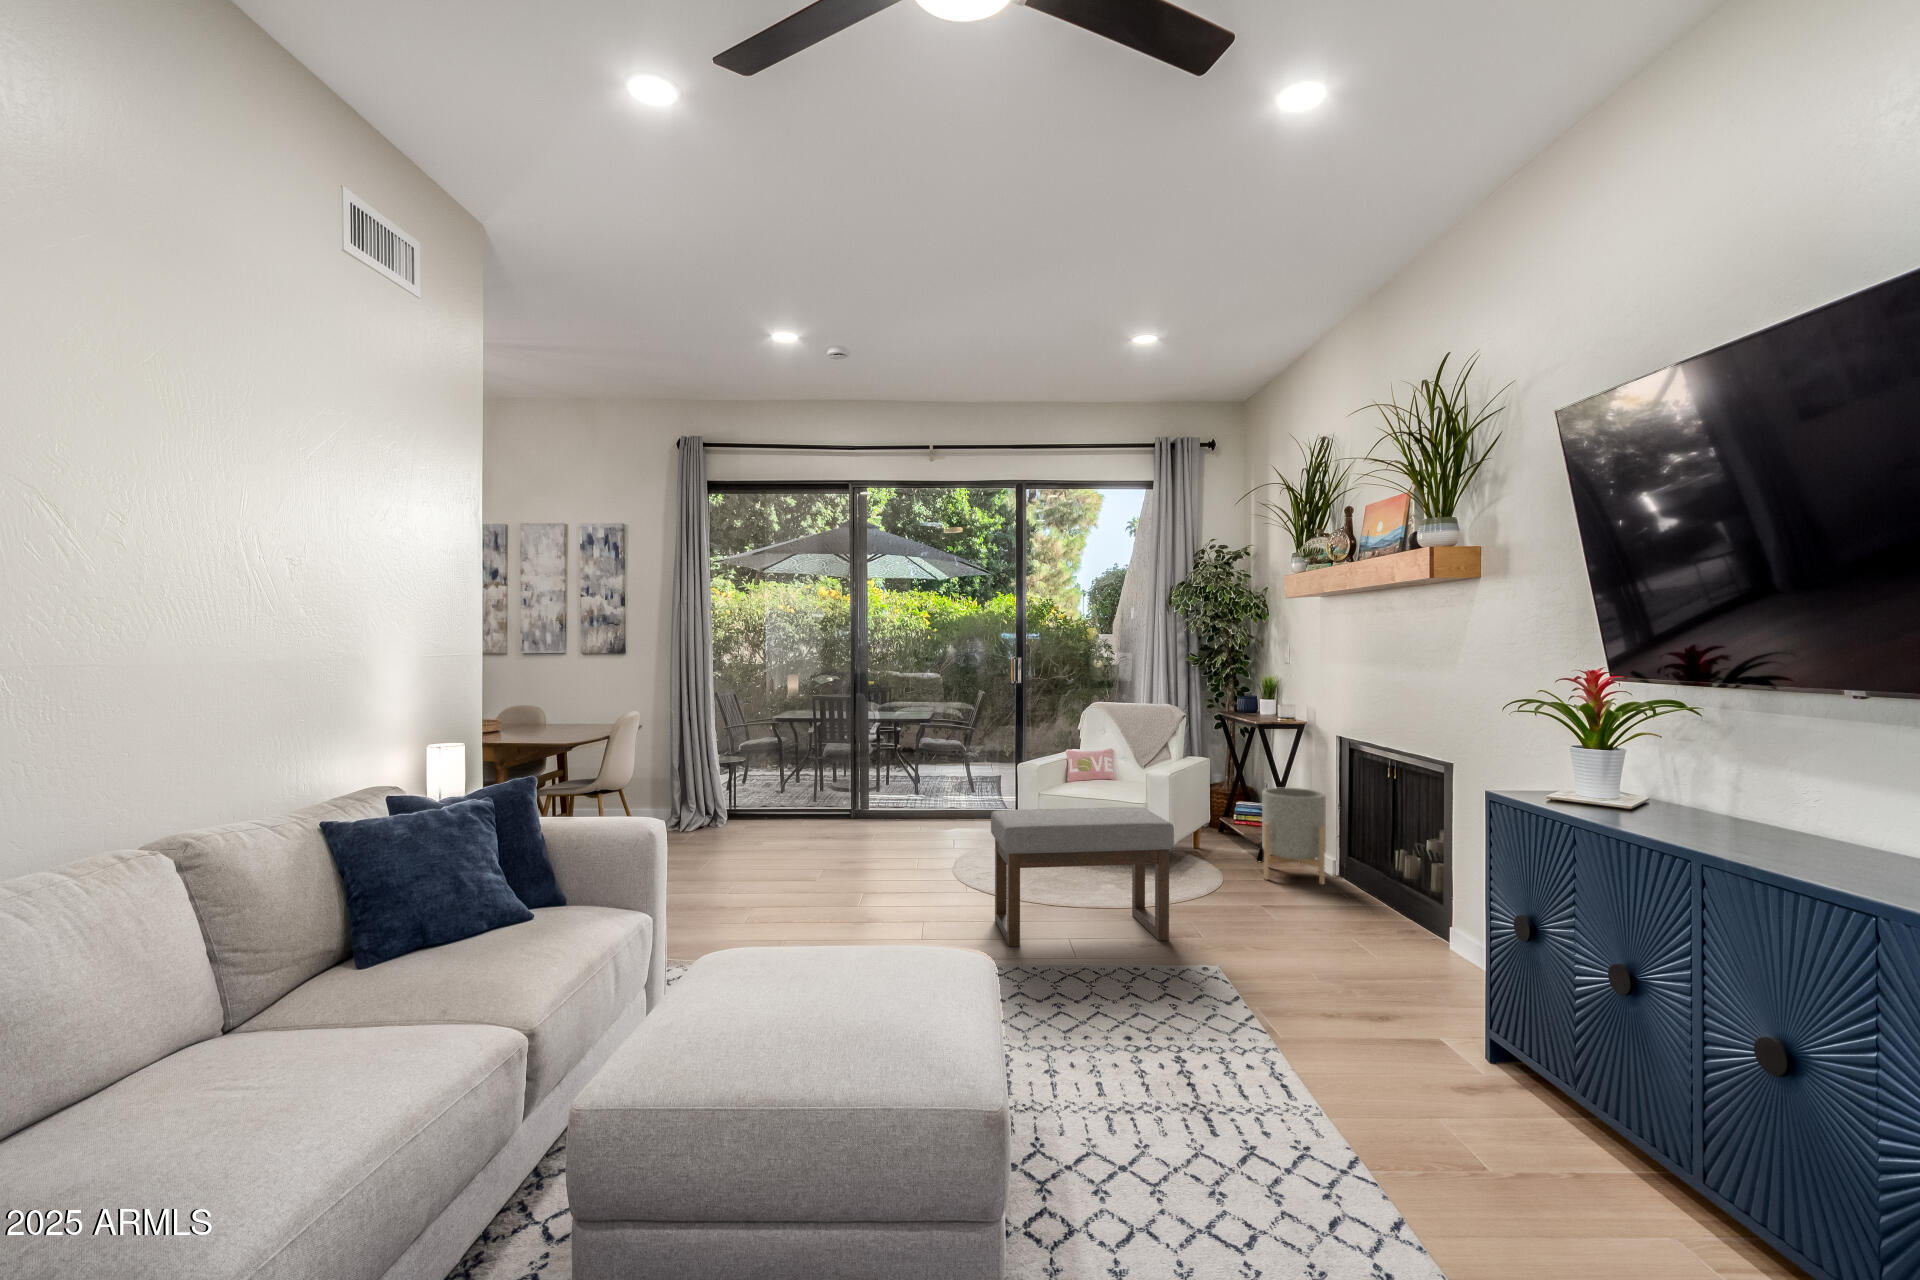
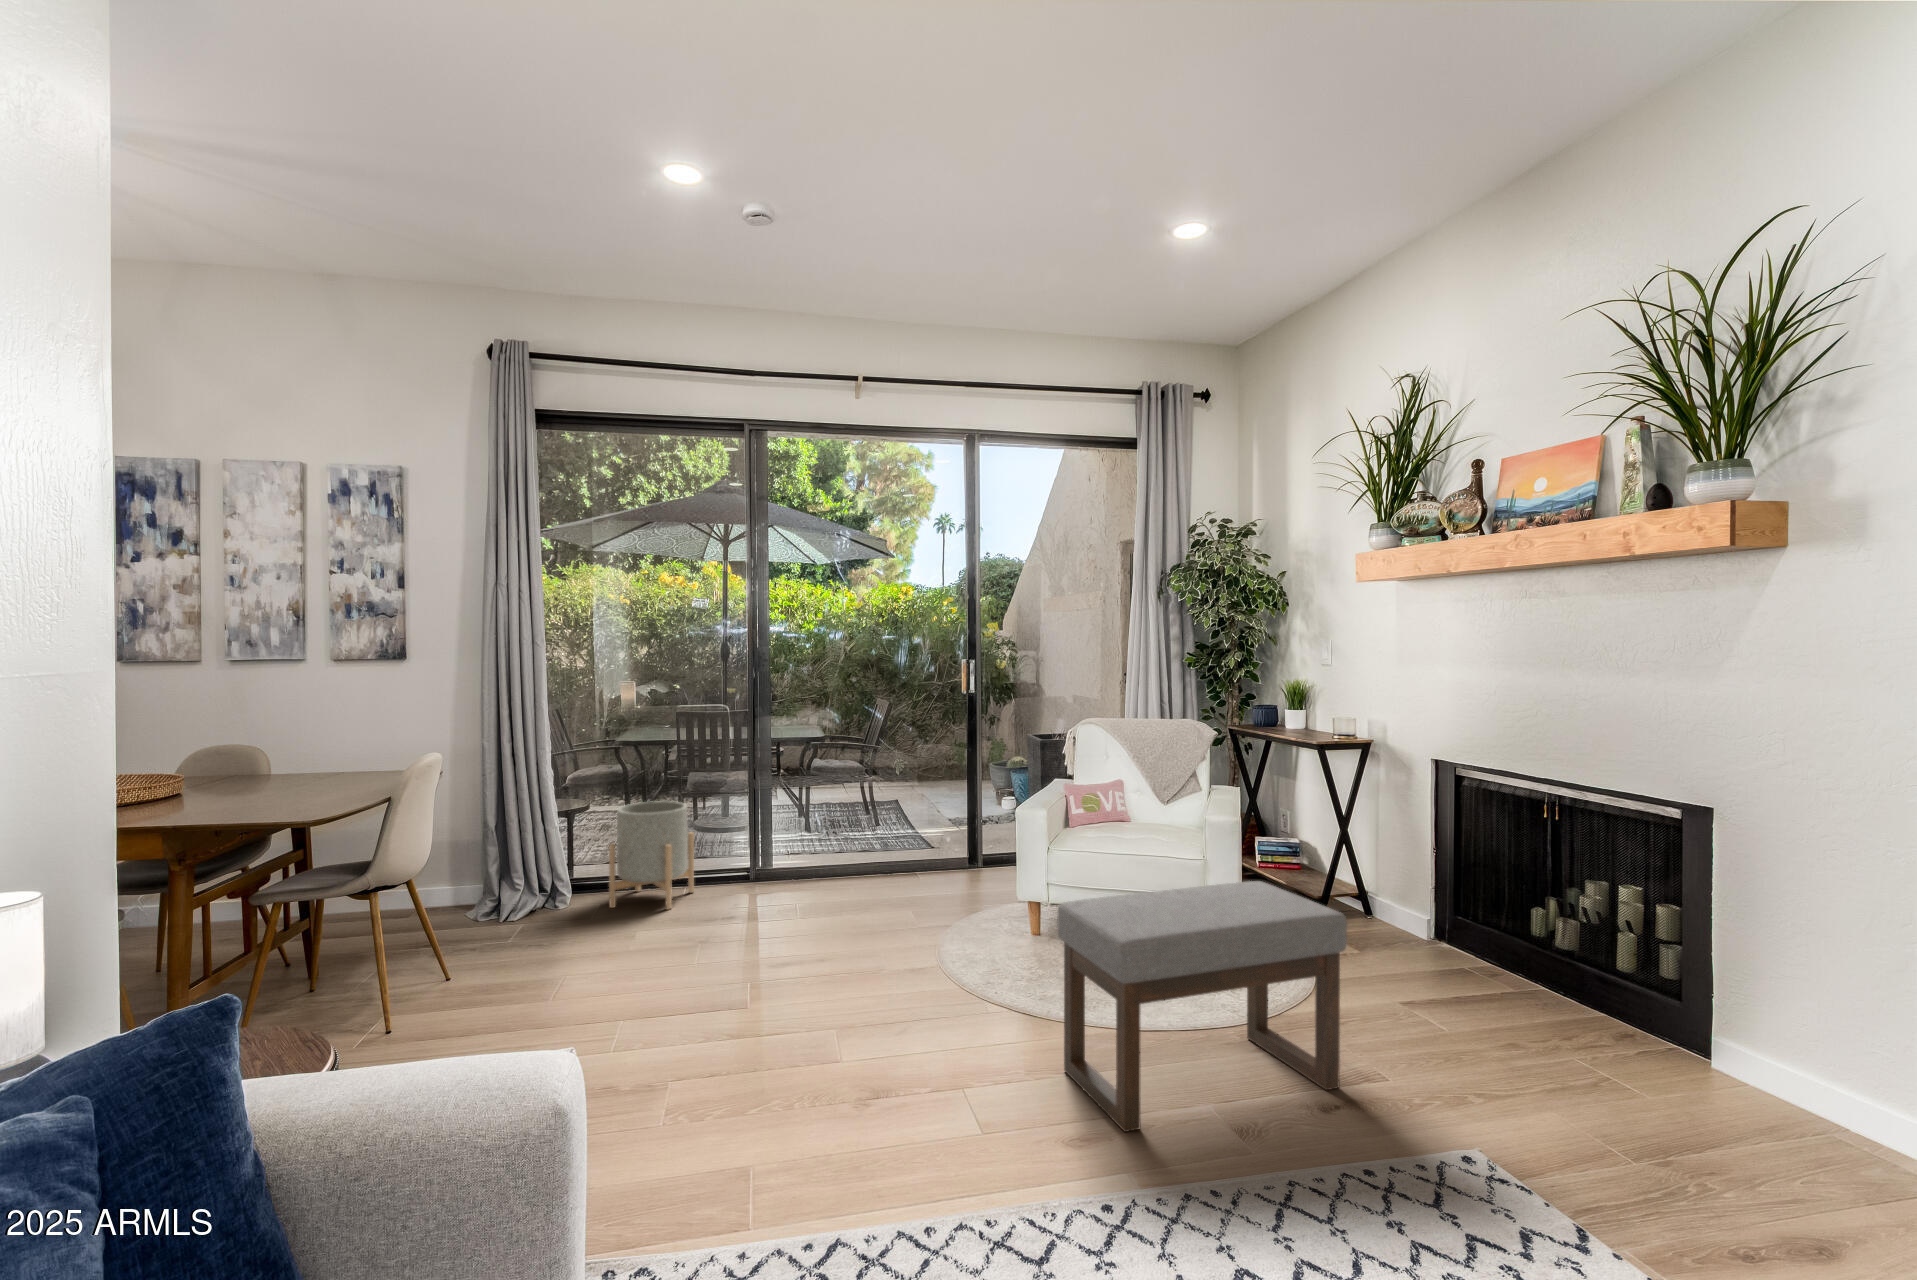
planter: present [1262,788,1326,884] -> present [609,801,694,909]

